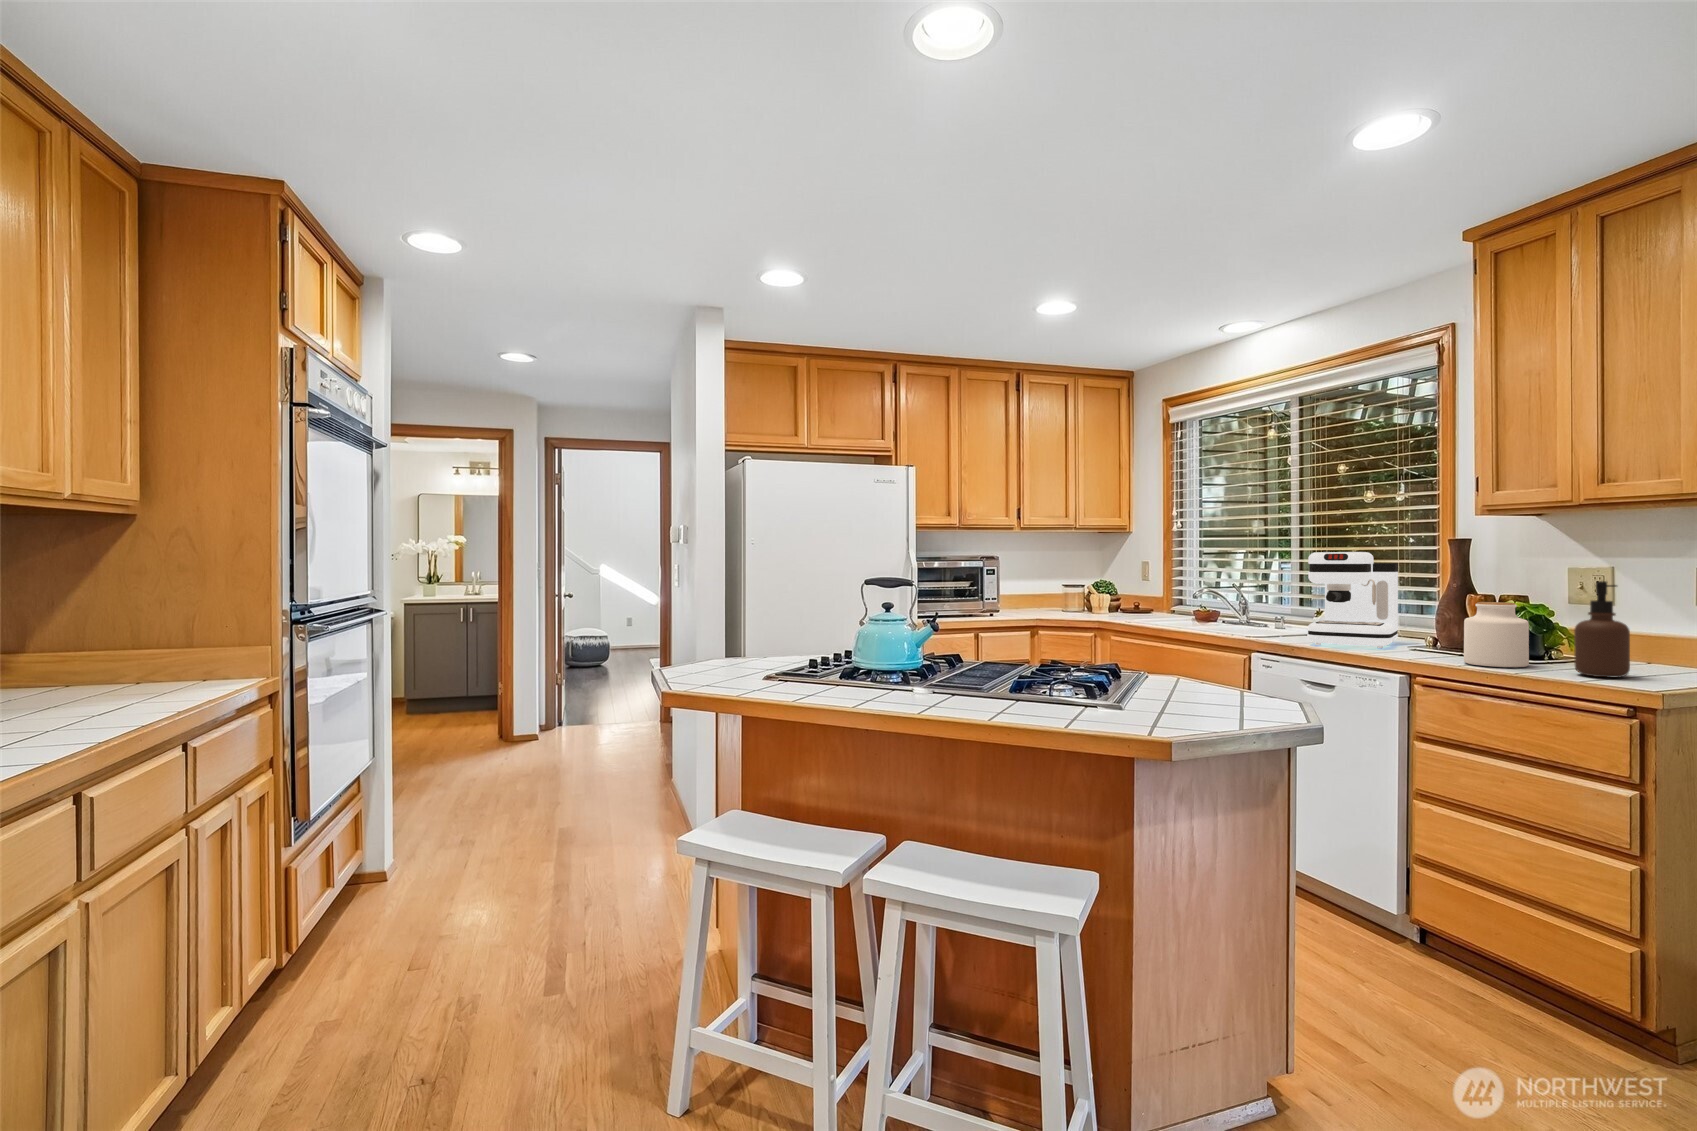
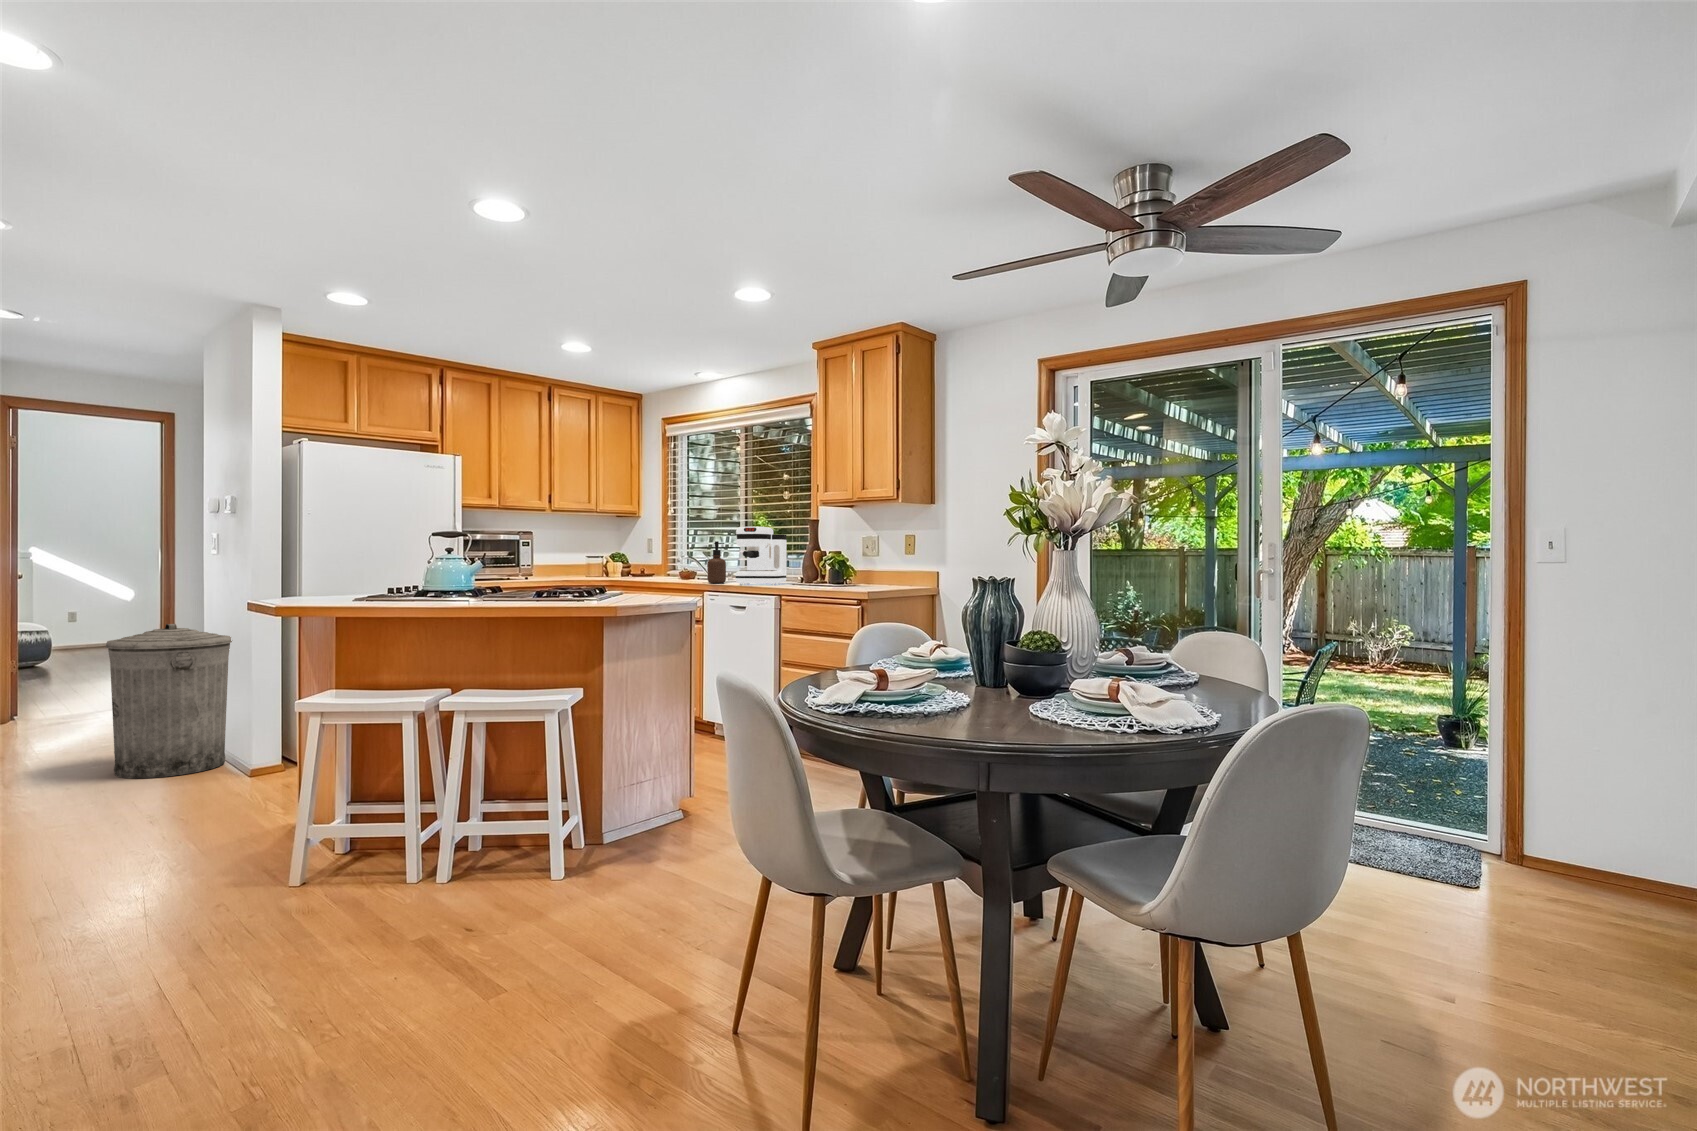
soap dispenser: present [1574,581,1630,677] -> present [708,541,726,583]
jar: present [1464,602,1529,667] -> none [805,553,833,588]
trash can: none [560,670,675,845] -> present [106,624,232,778]

